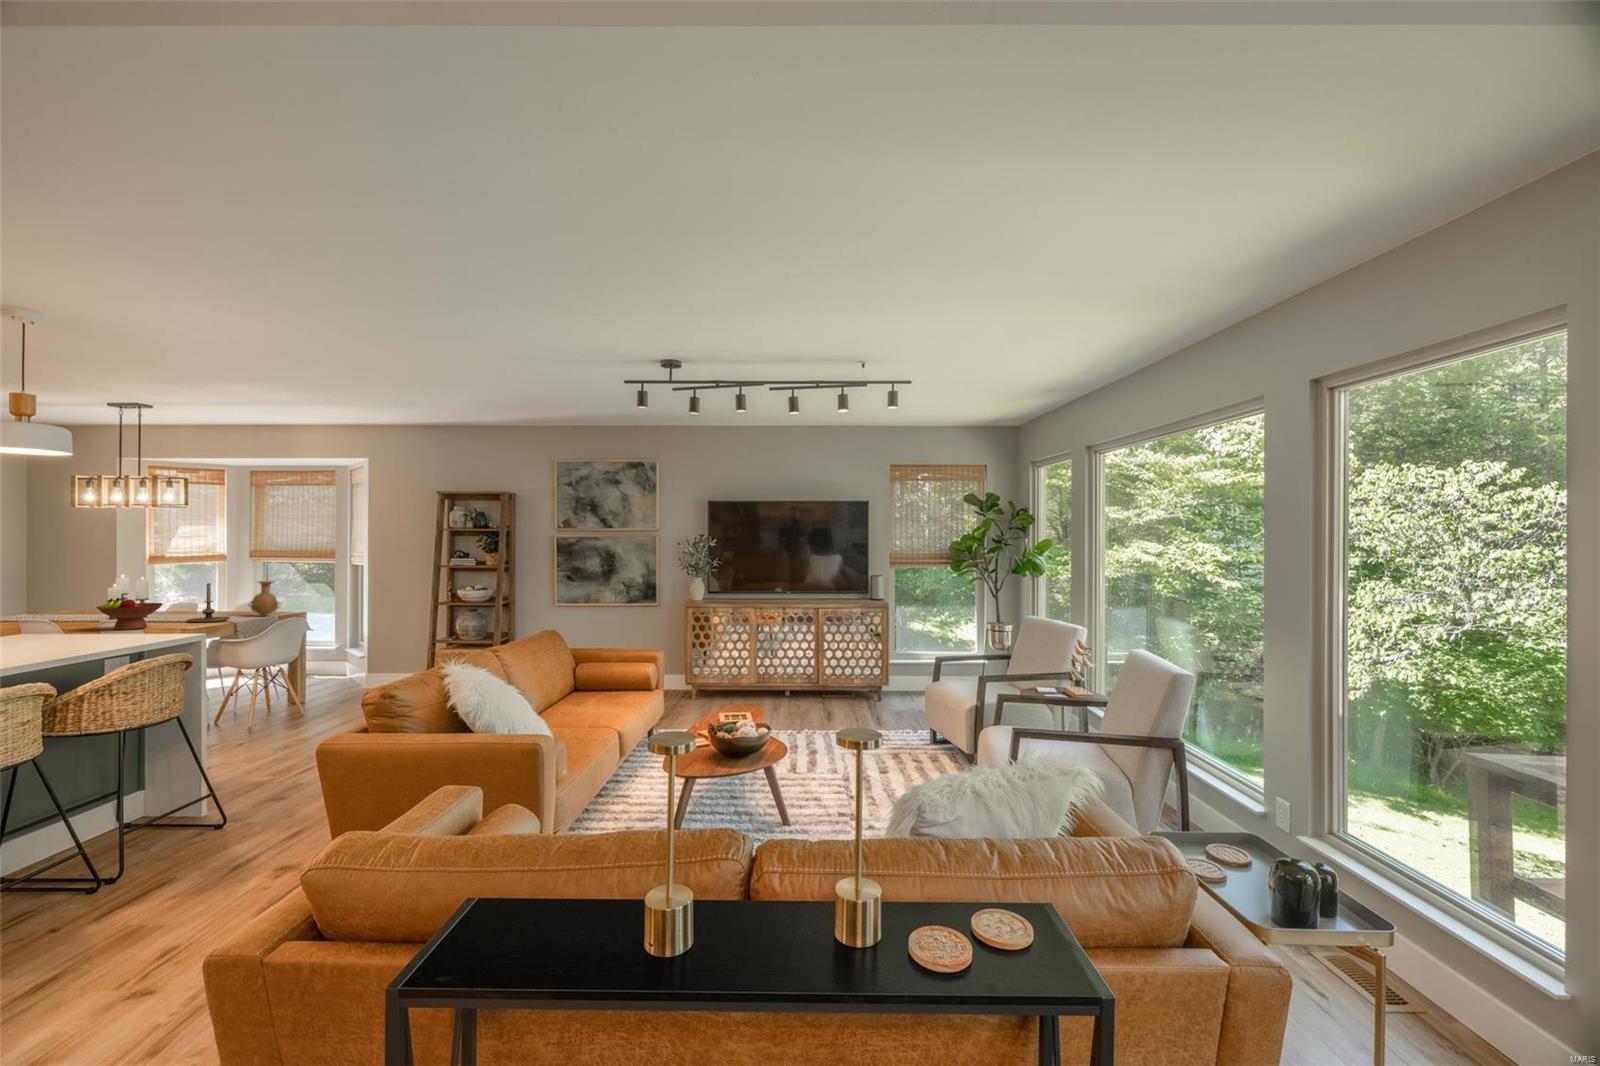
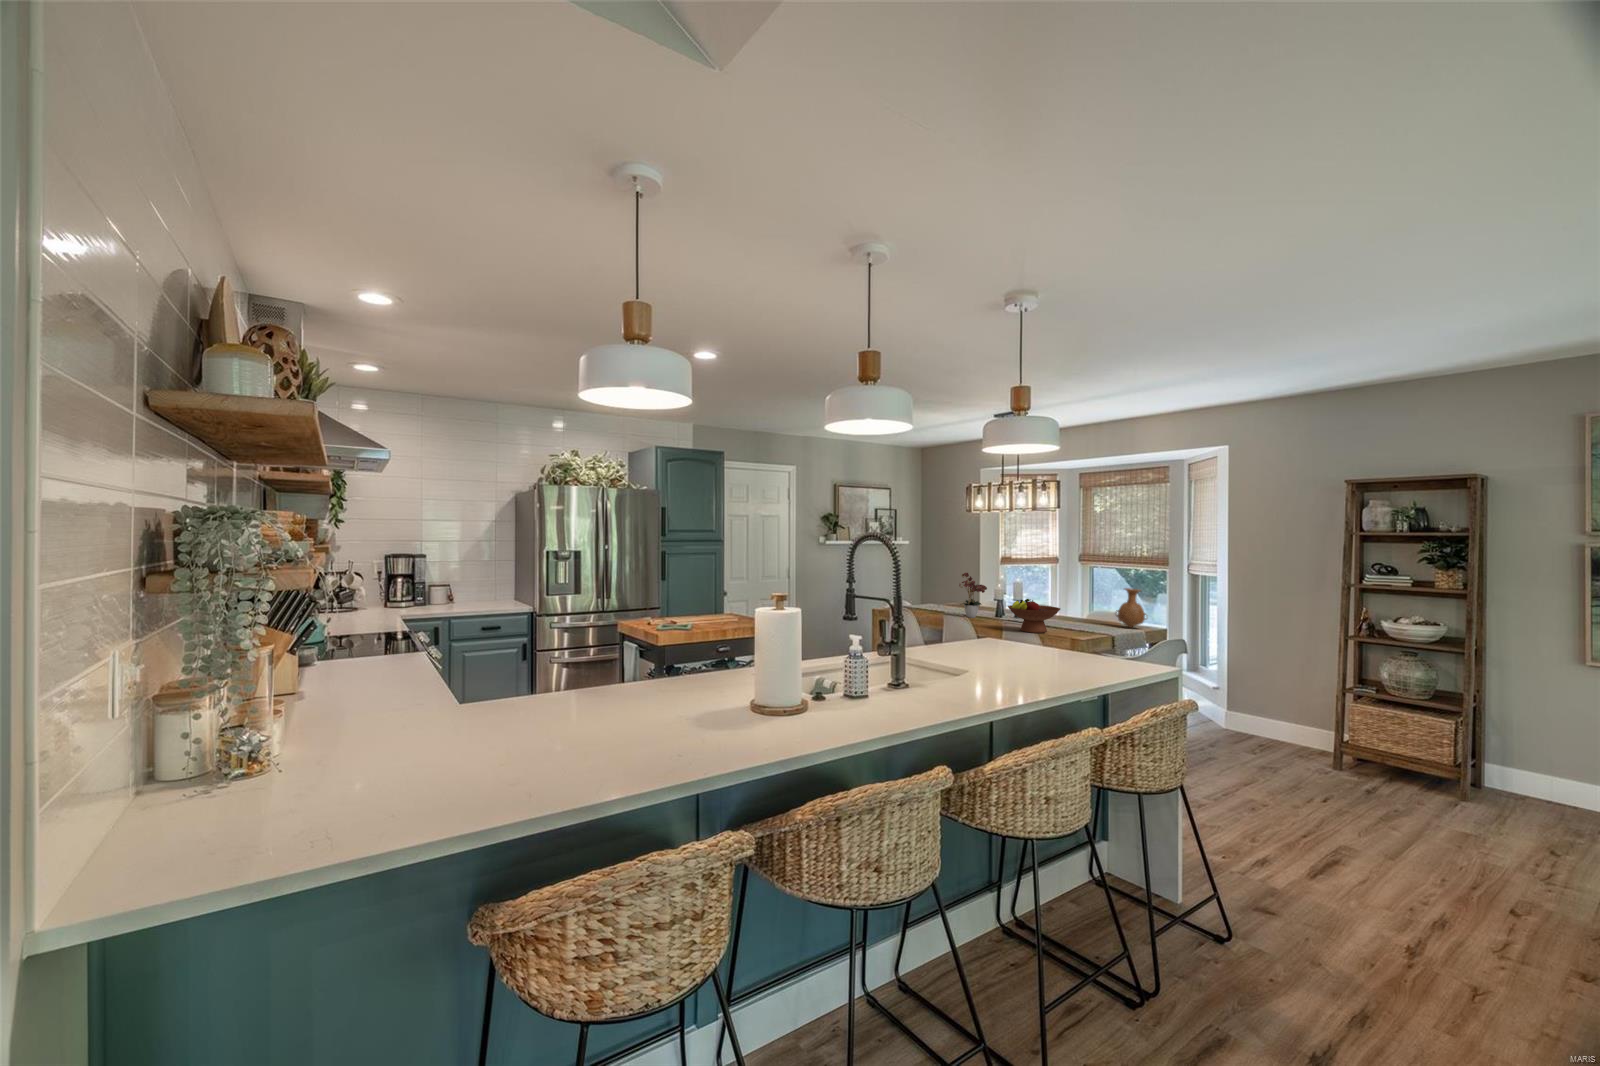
flower arrangement: none [42,573,91,624] -> present [959,573,987,618]
candle holder: present [187,583,230,623] -> none [1068,588,1108,631]

